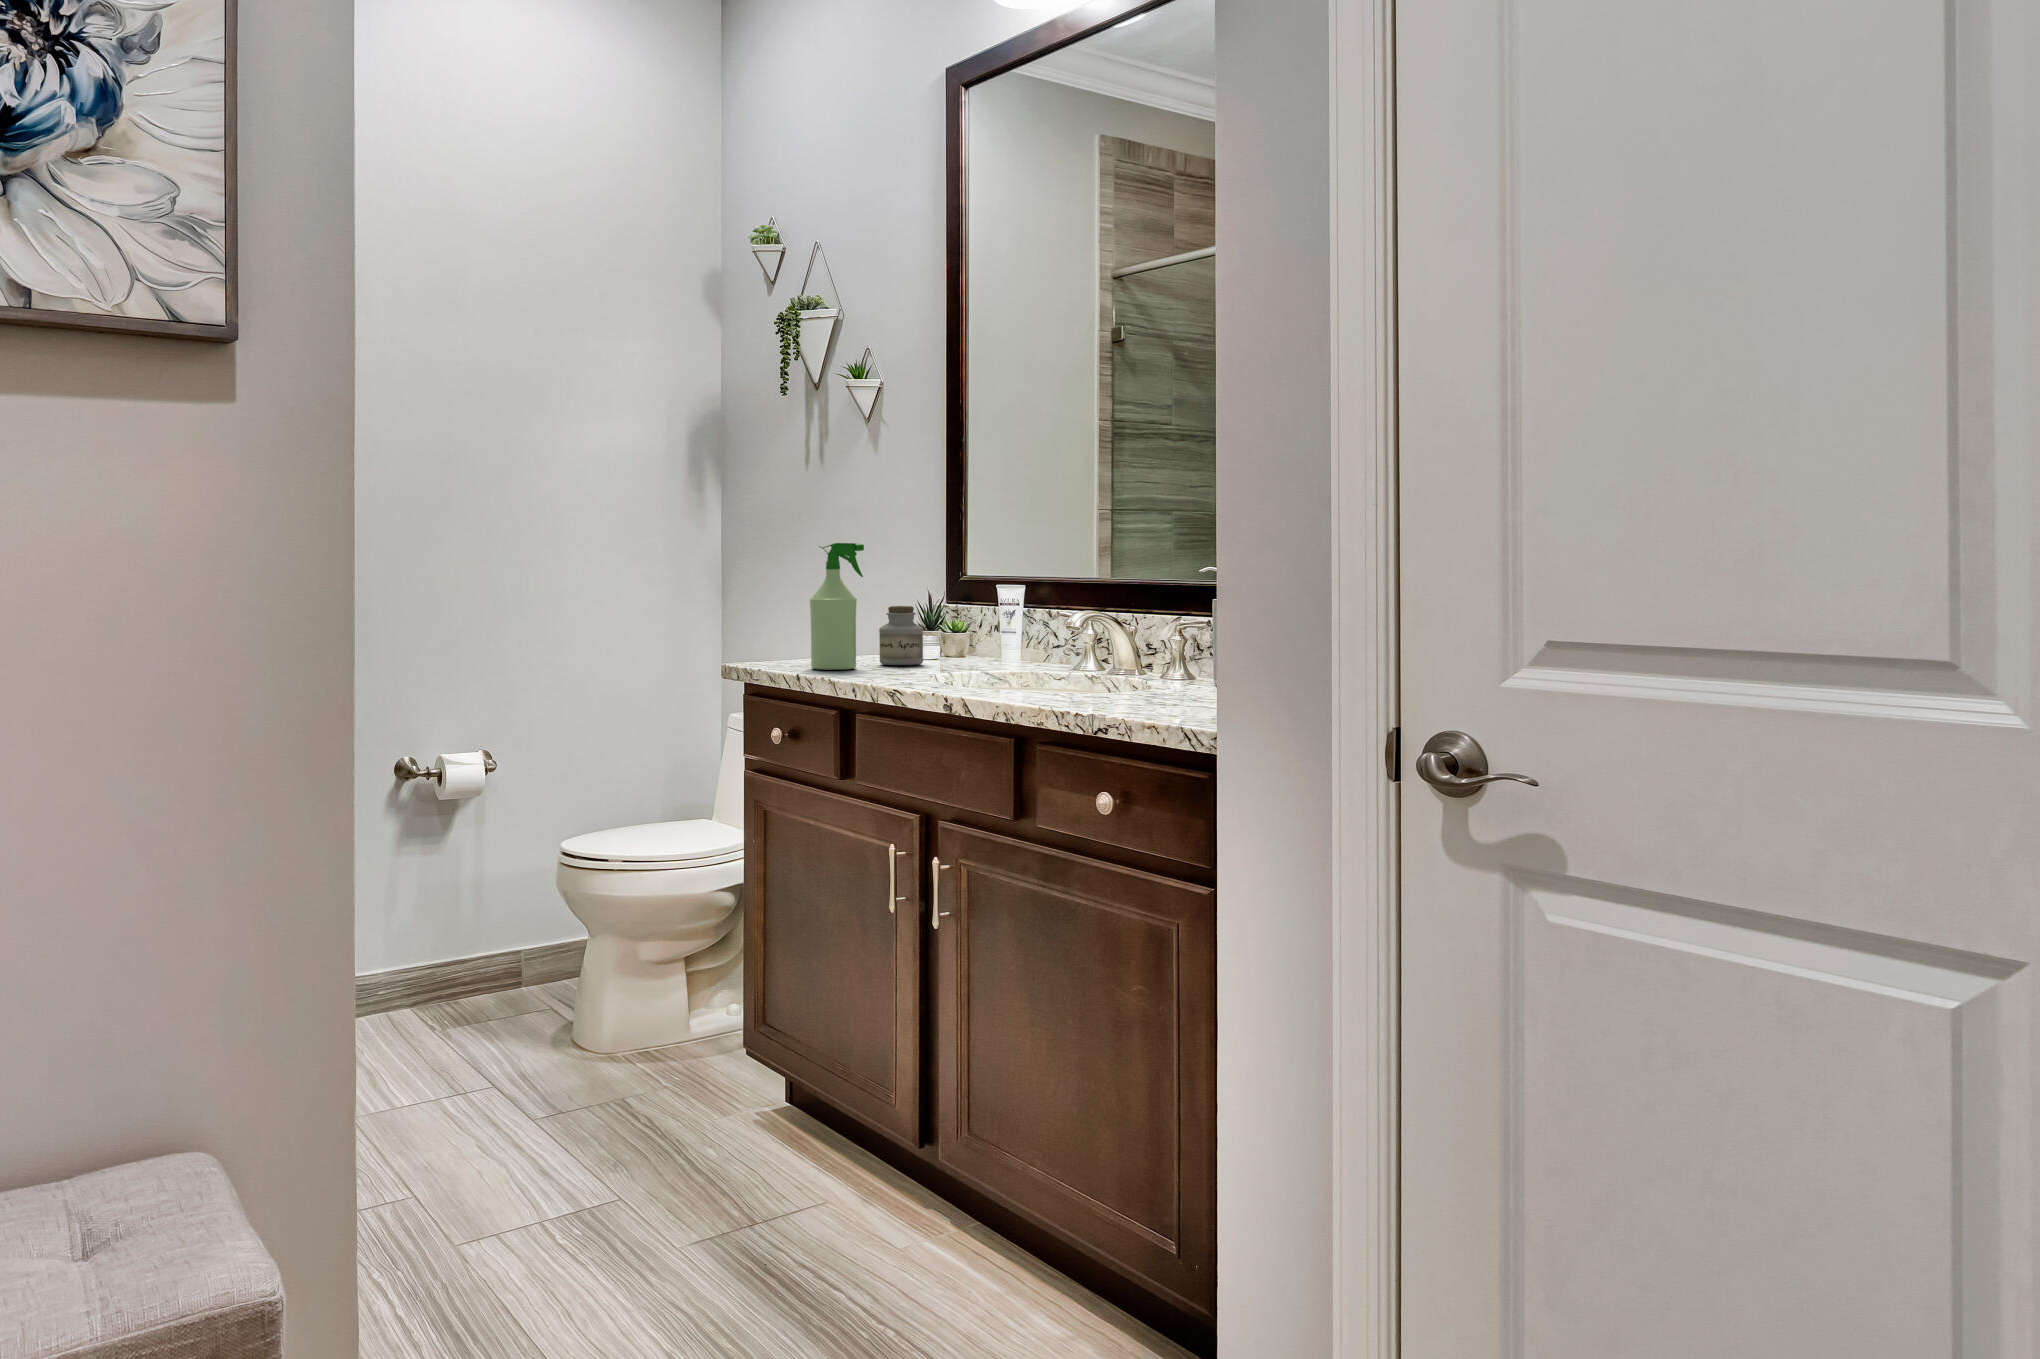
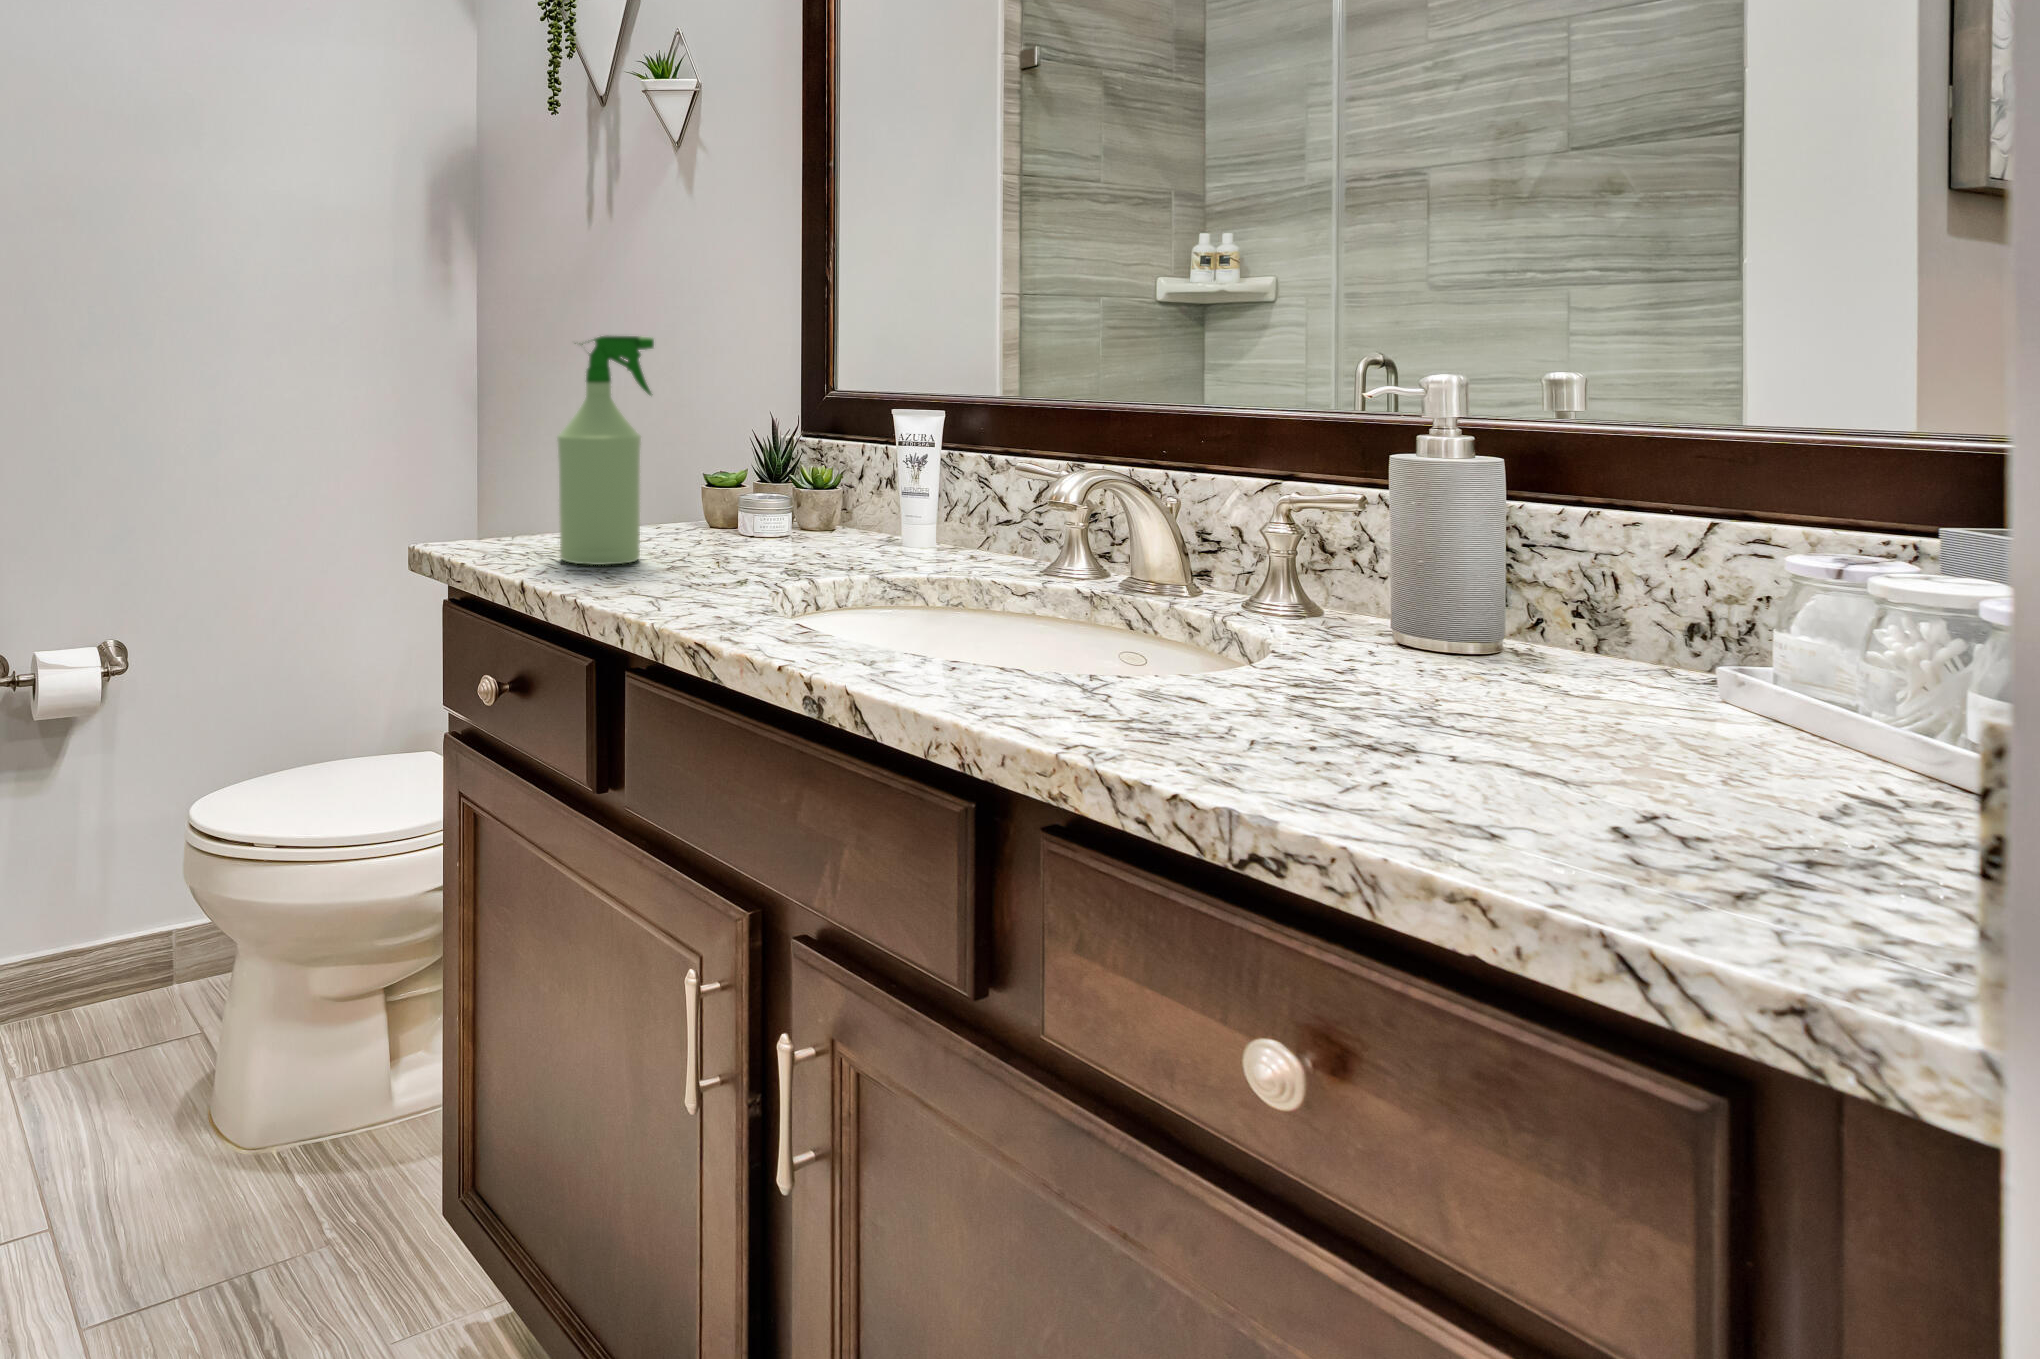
jar: present [879,606,923,665] -> none [684,445,761,552]

